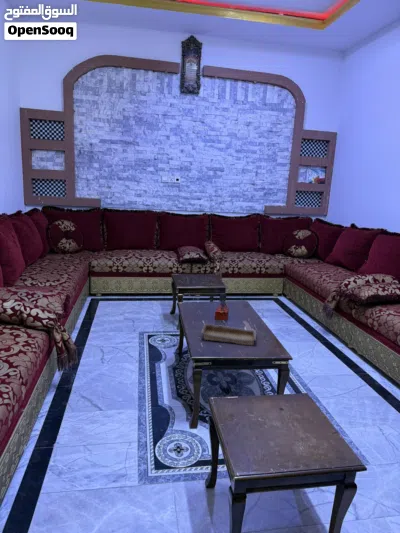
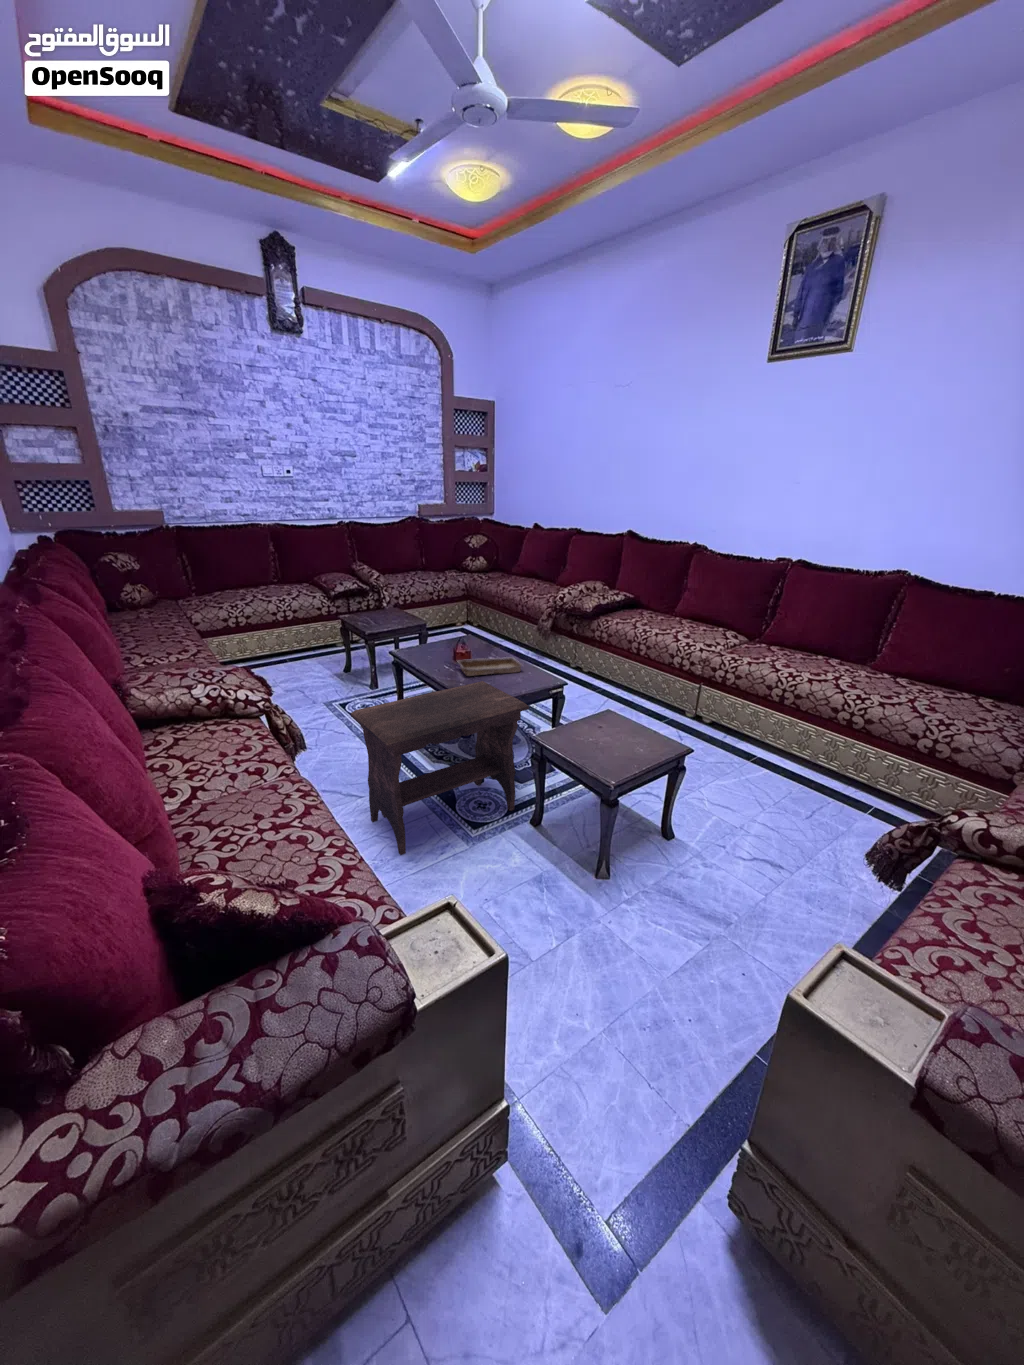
footstool: none [46,348,207,493] -> present [351,681,529,855]

